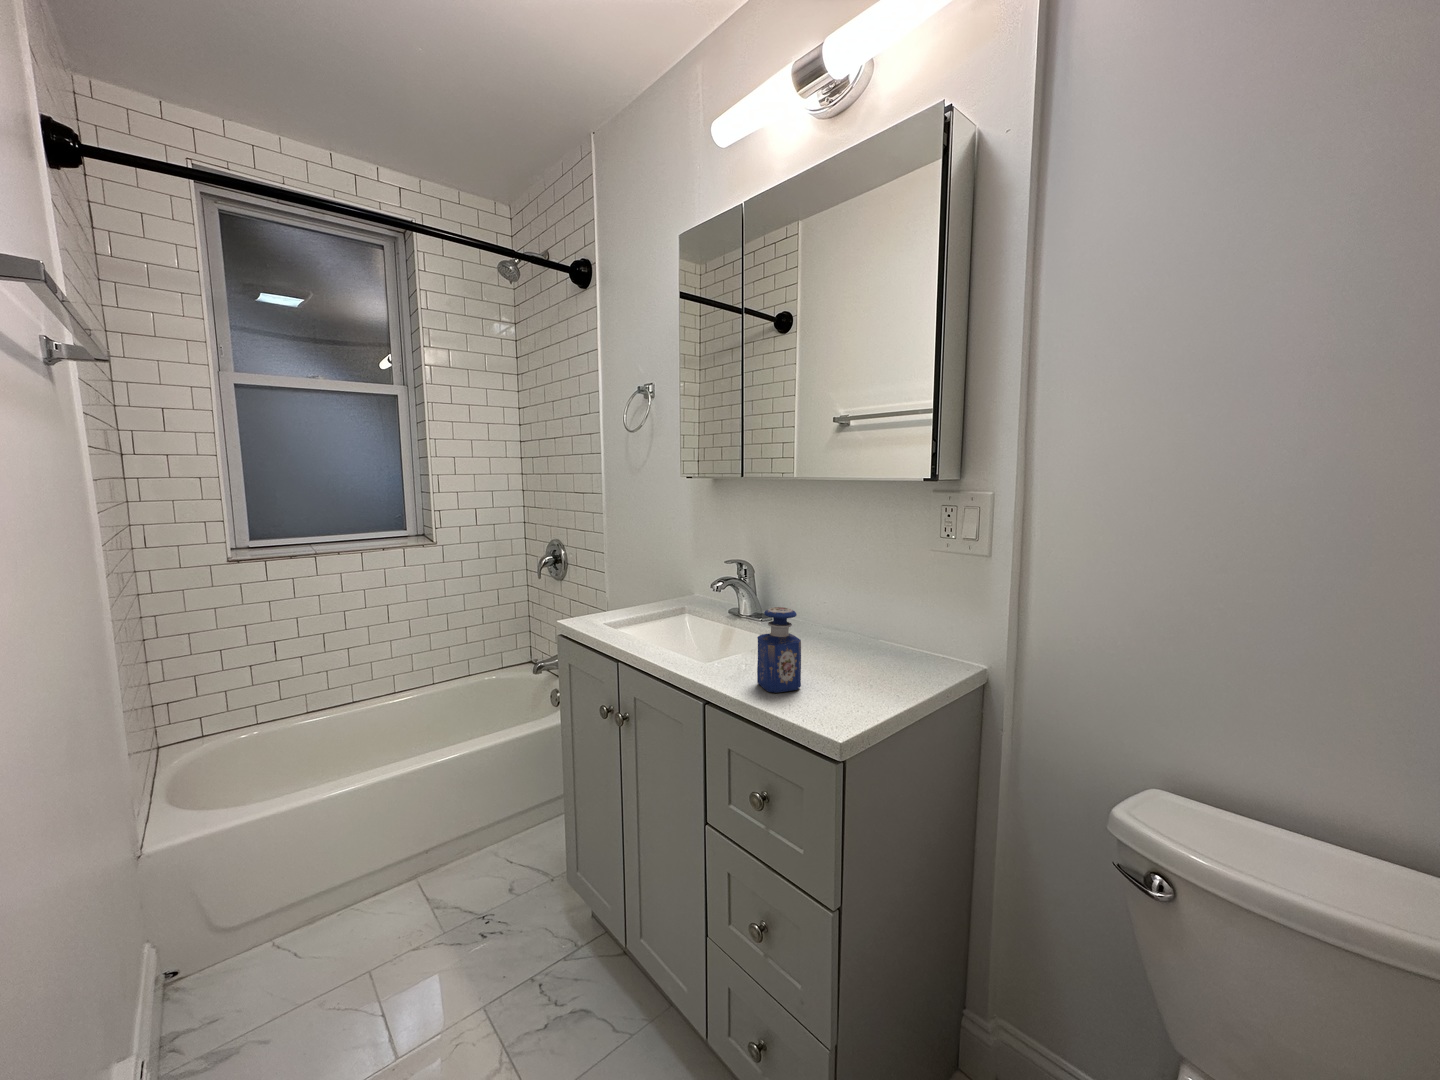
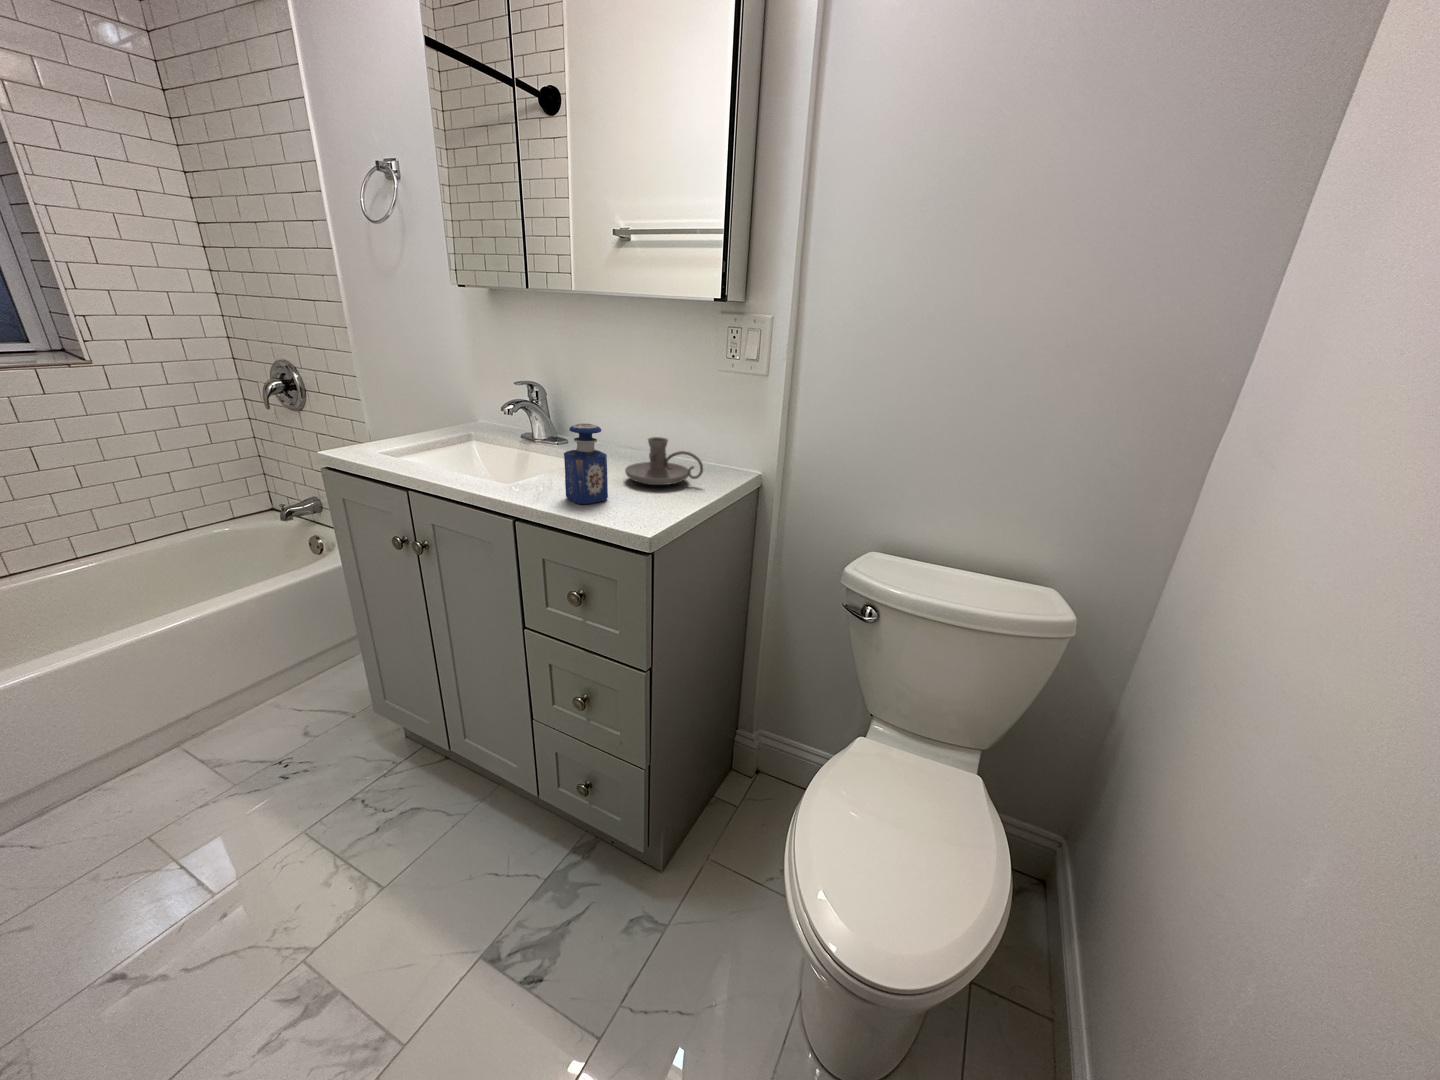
candle holder: none [823,621,911,675] -> present [625,437,703,485]

